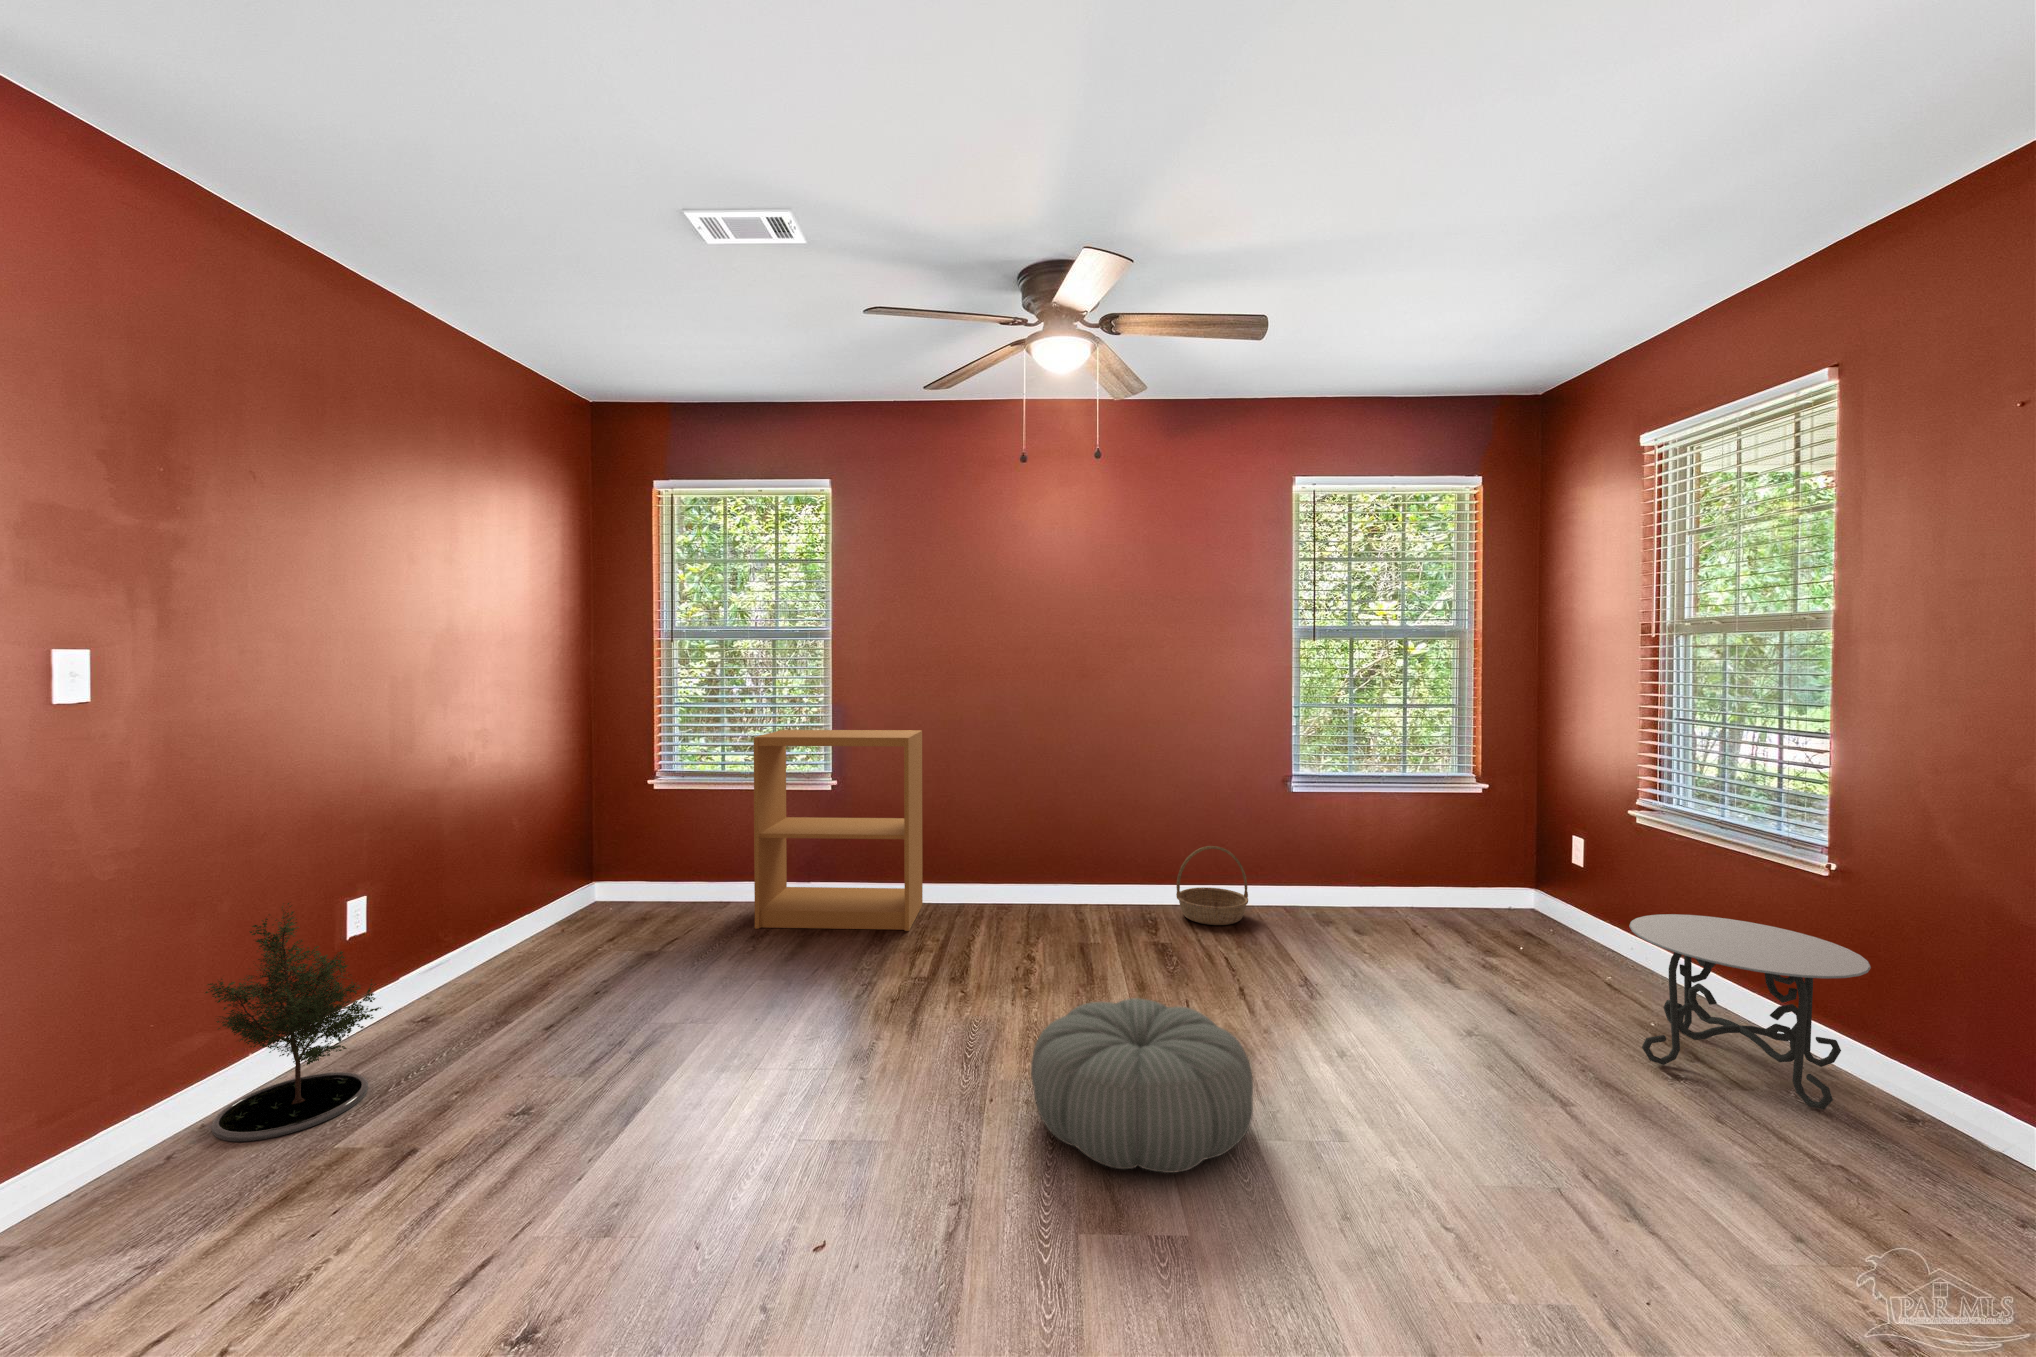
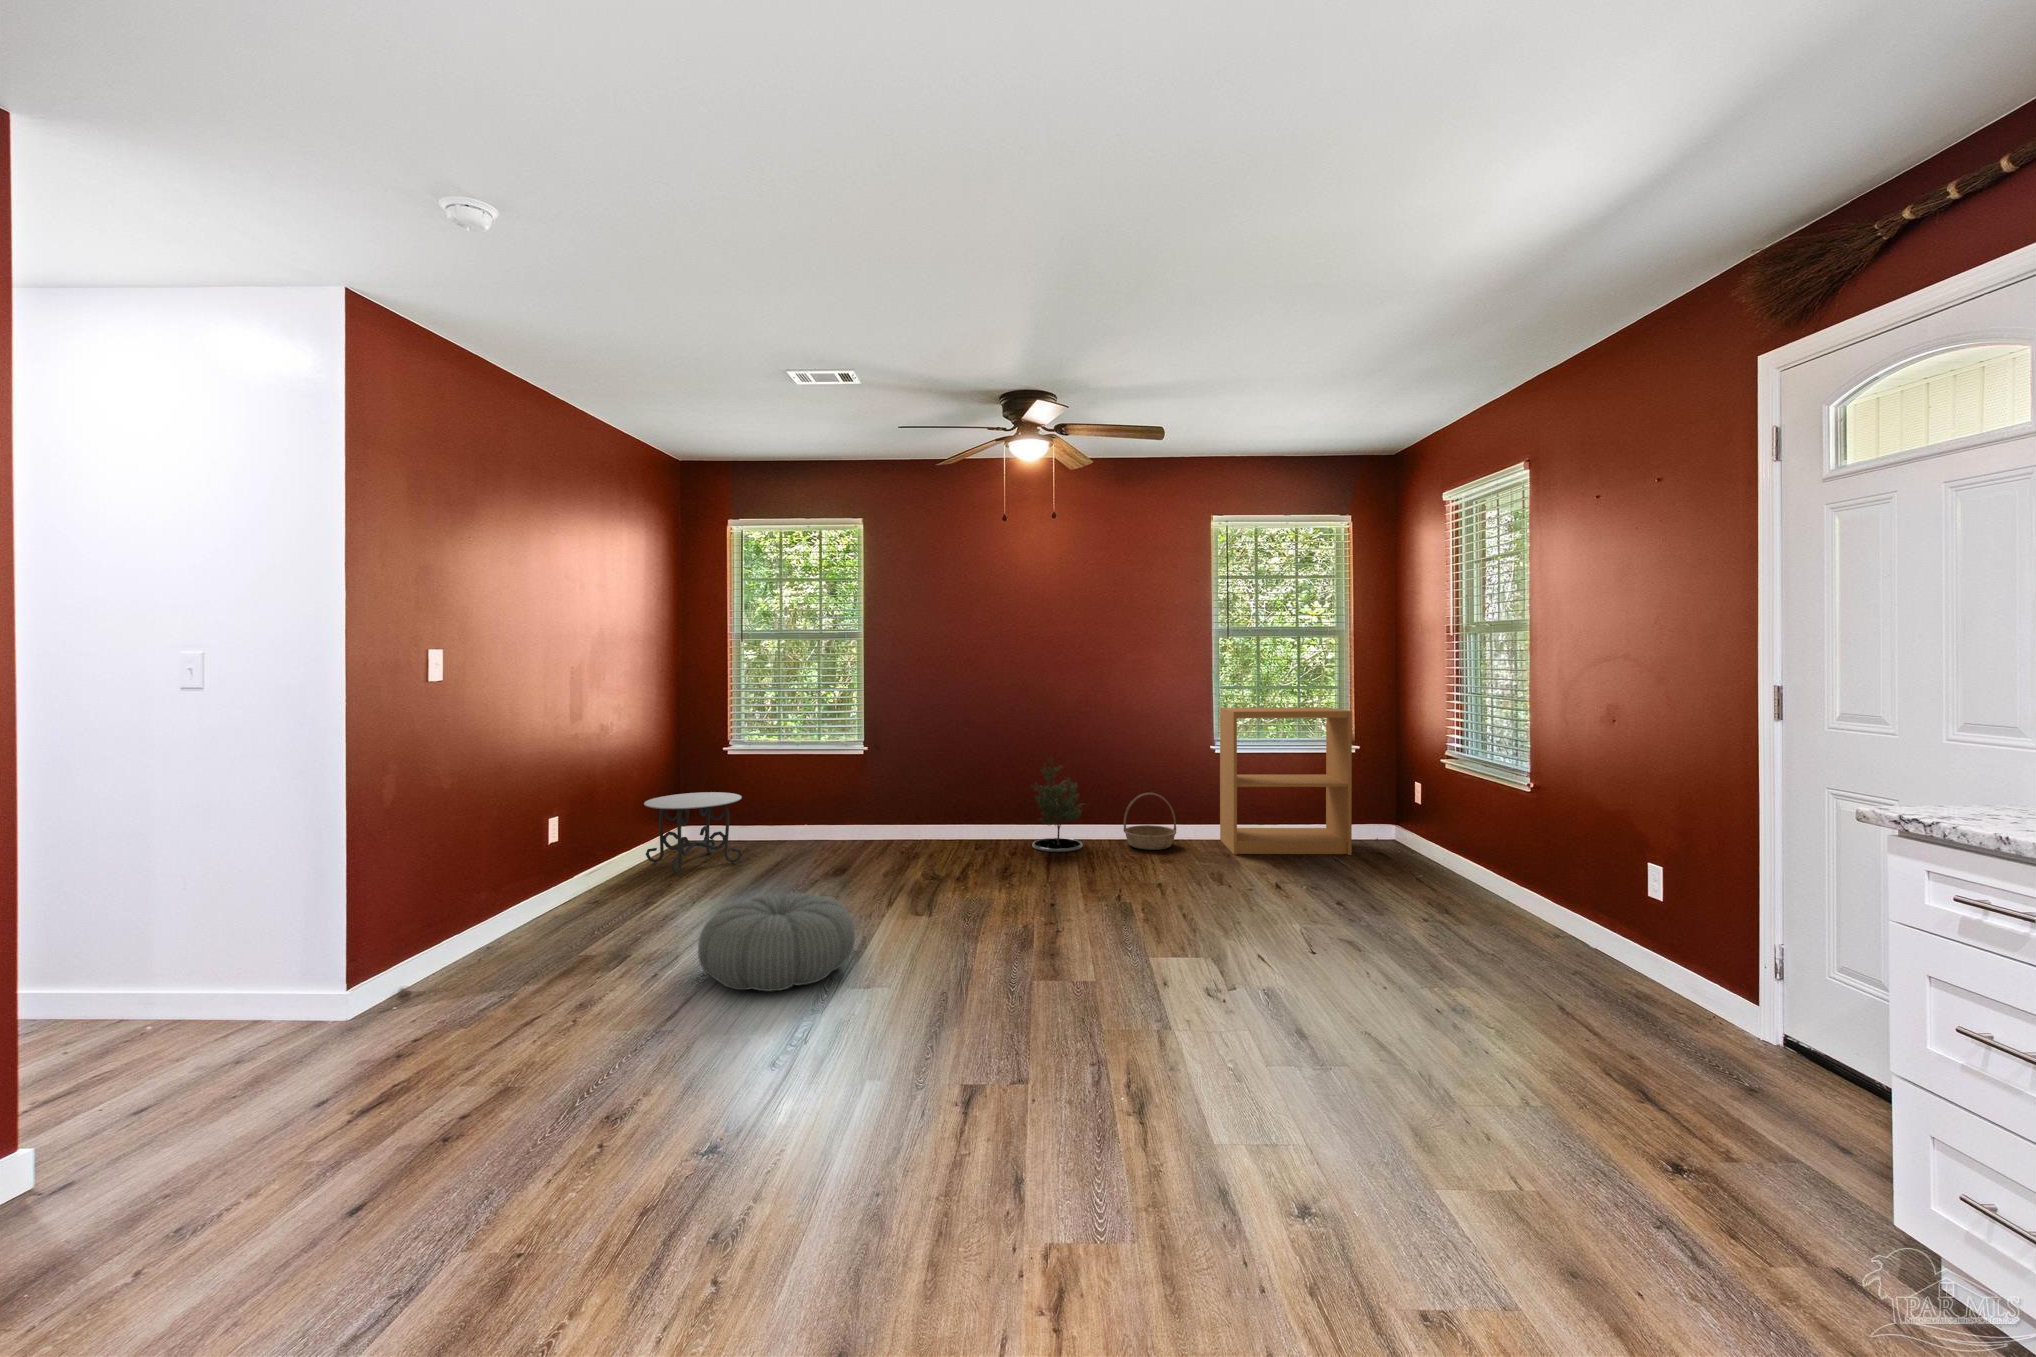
bookshelf: present [754,730,923,931] -> present [1220,707,1352,855]
potted tree: present [205,903,381,1141] -> present [1032,757,1084,852]
side table: present [1629,914,1871,1110] -> present [644,792,742,873]
pouf: present [1031,998,1253,1173] -> present [698,893,855,992]

